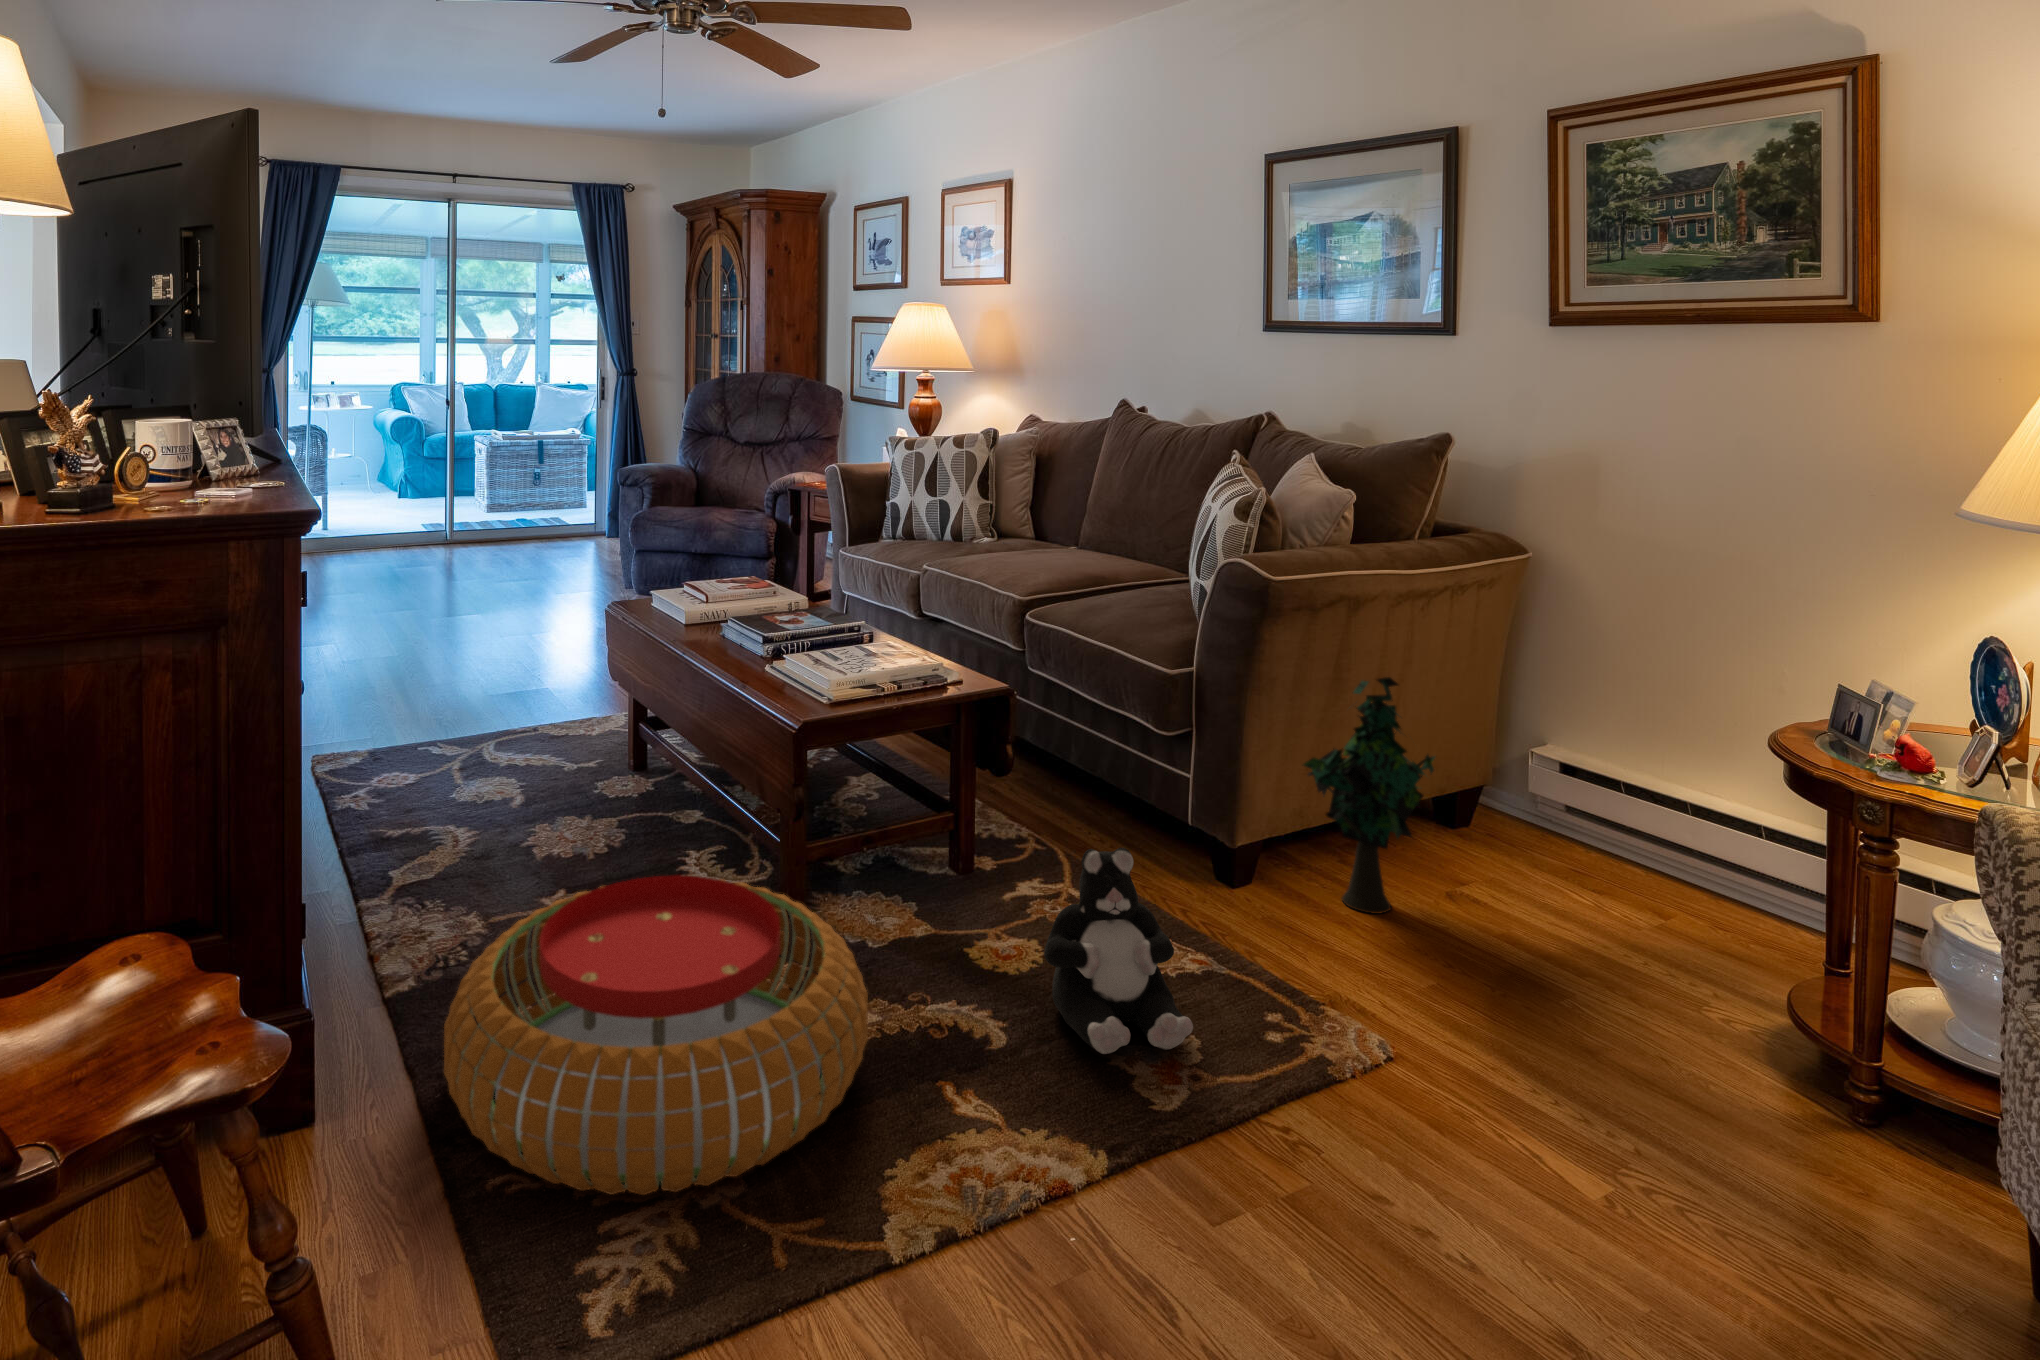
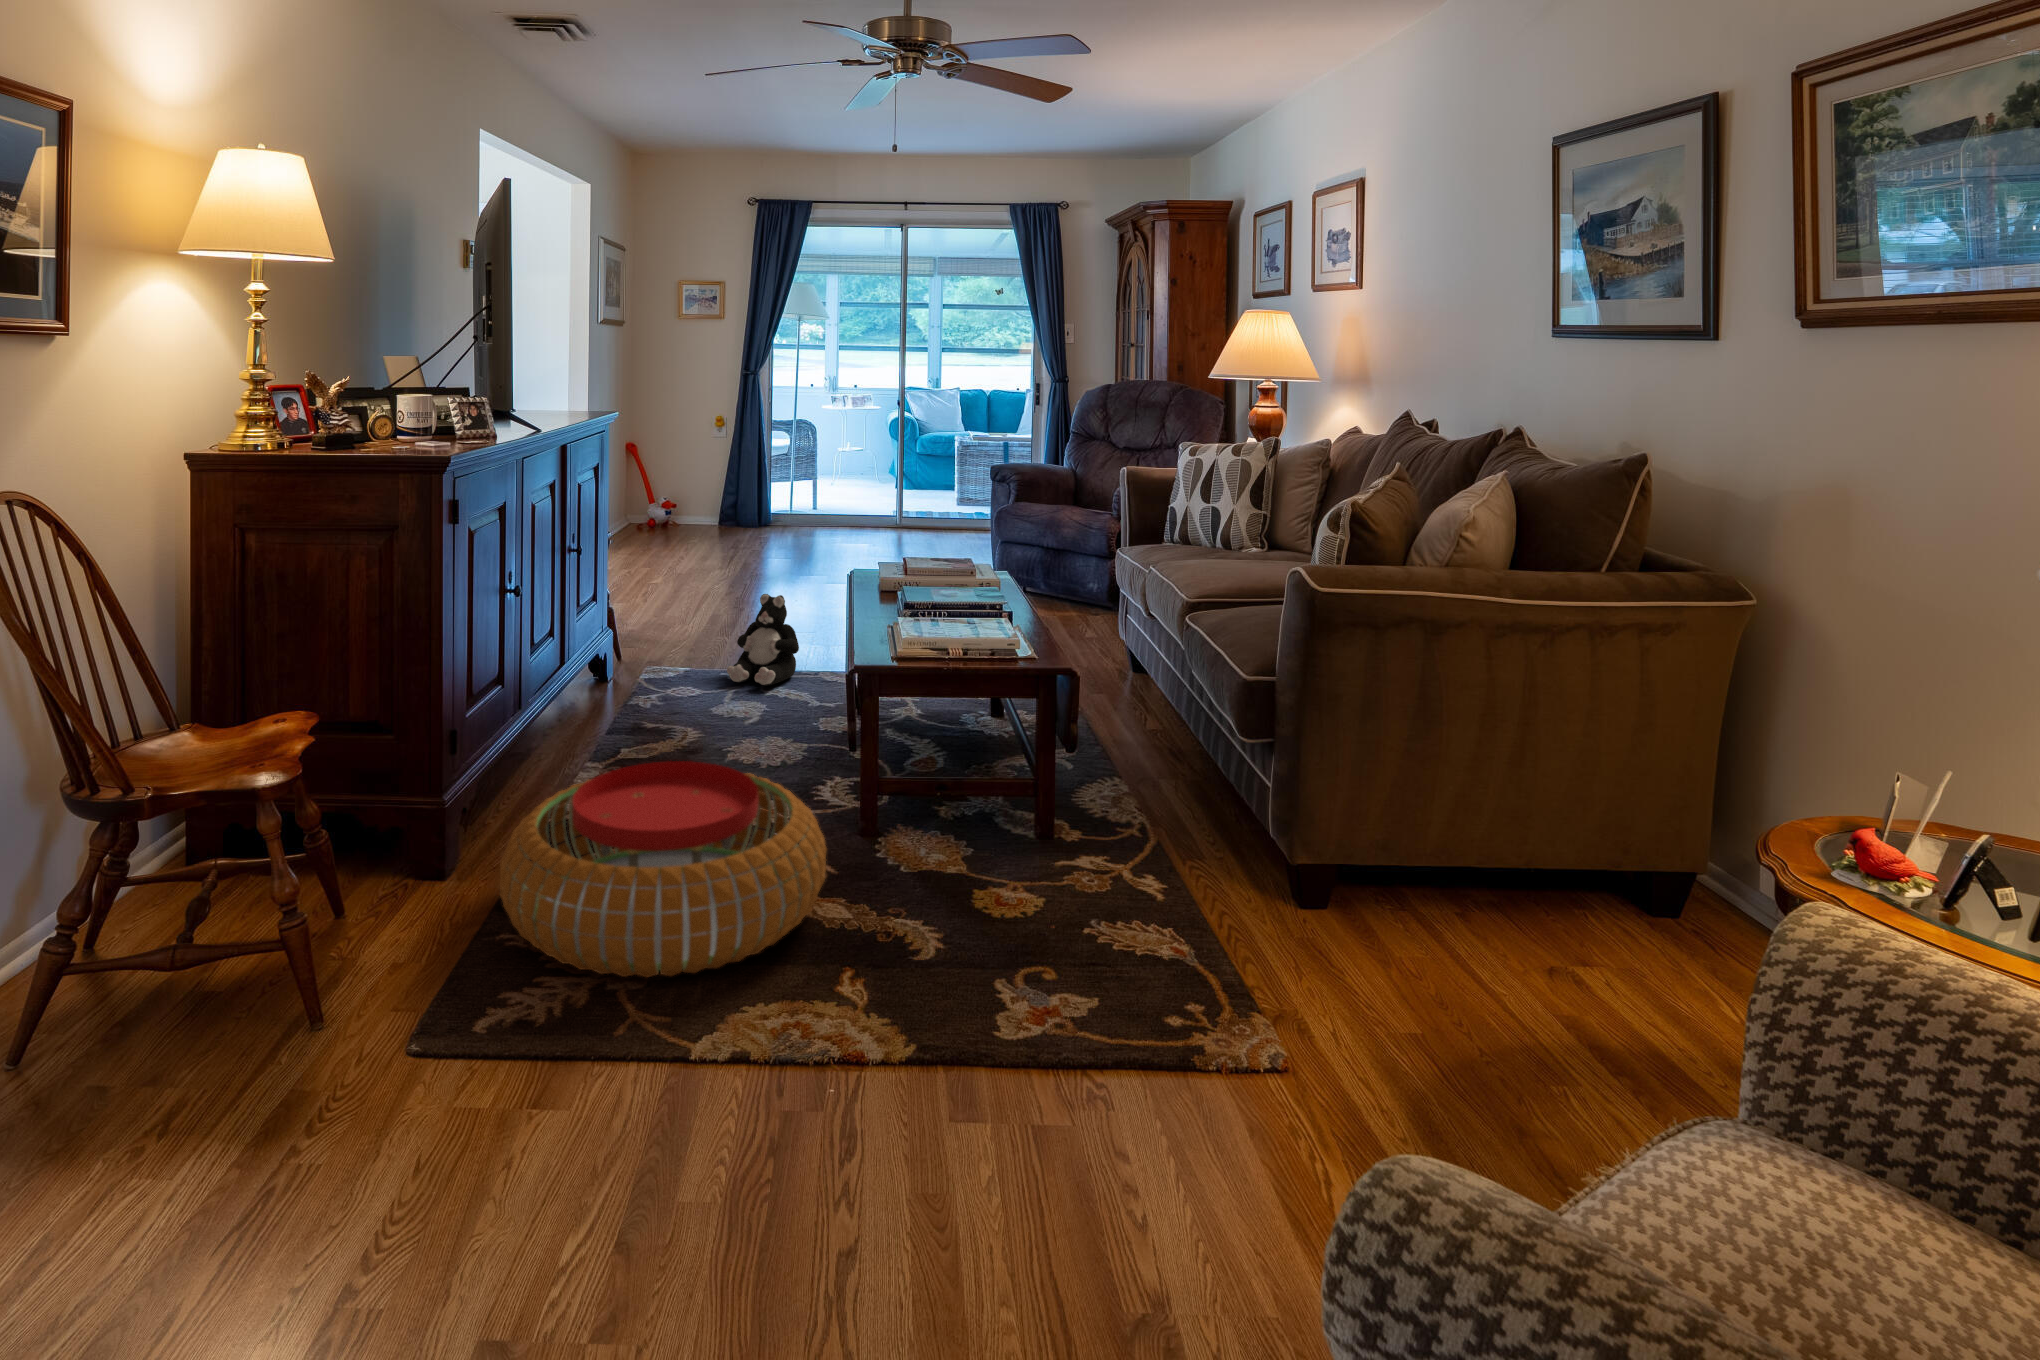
decorative plant: present [1303,677,1435,914] -> none [1357,708,1510,959]
plush toy: present [1044,848,1193,1054] -> present [727,594,799,686]

